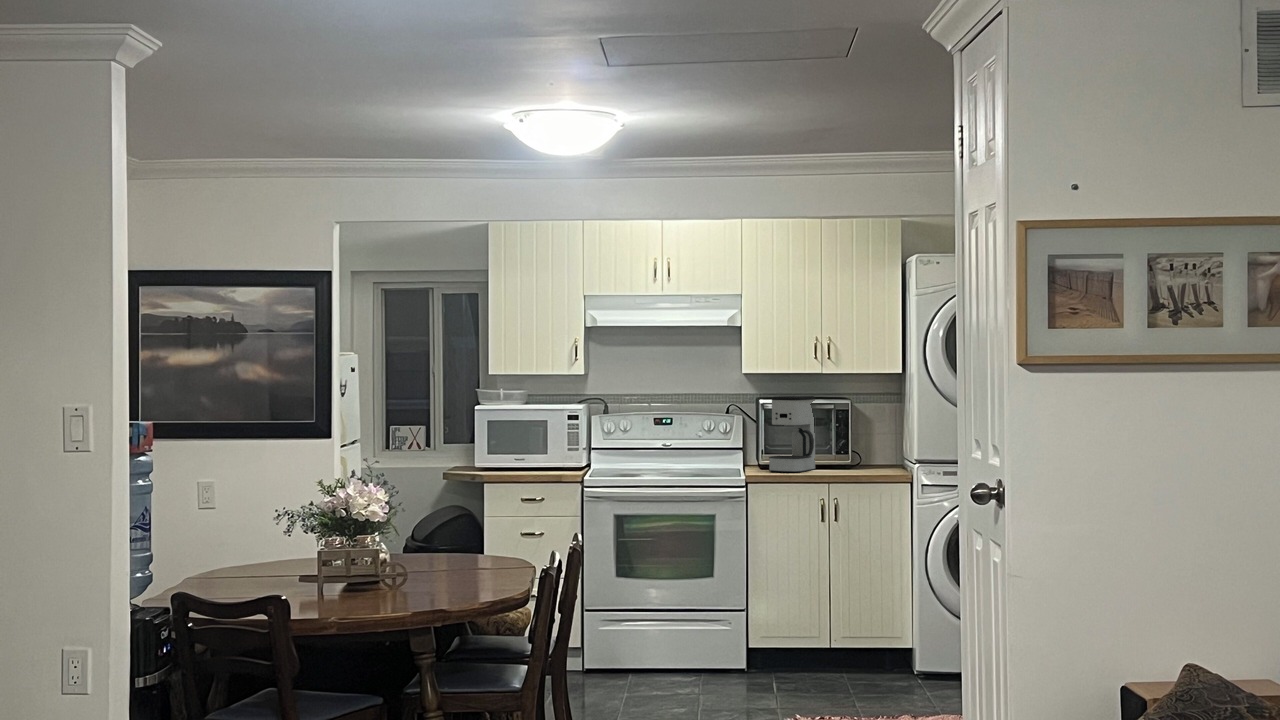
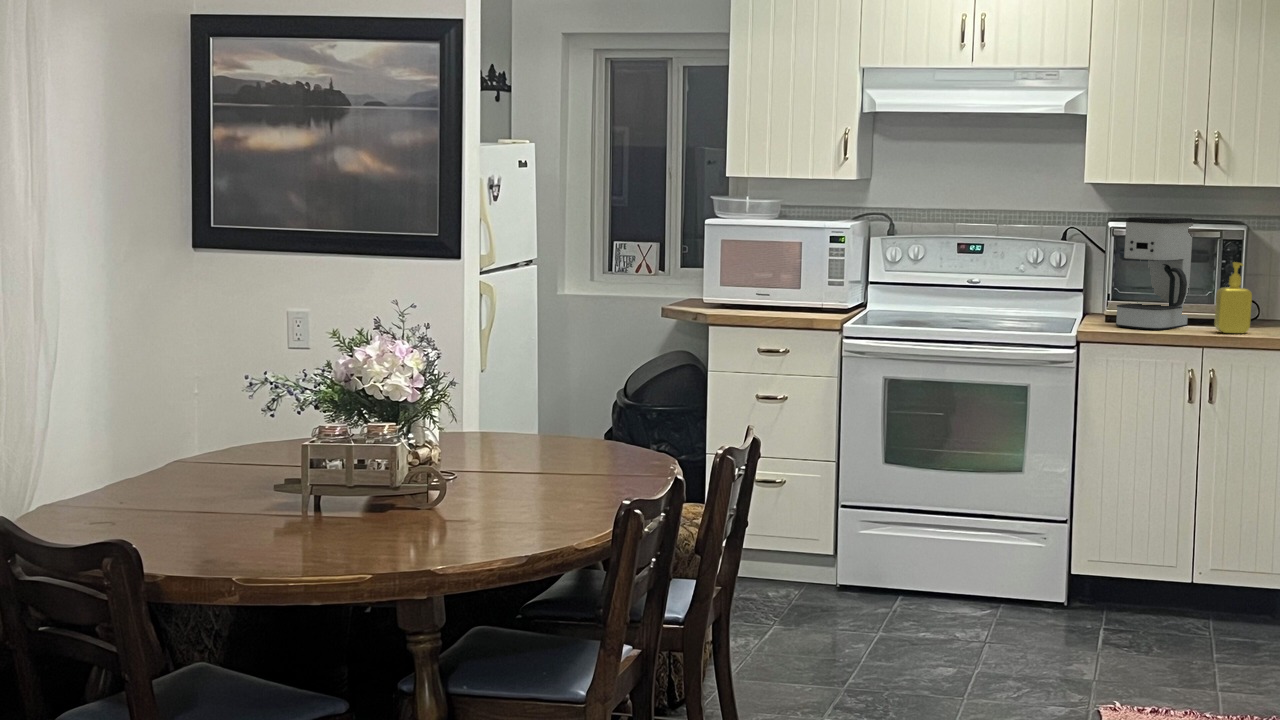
soap dispenser: none [833,425,856,472] -> present [1215,262,1252,333]

